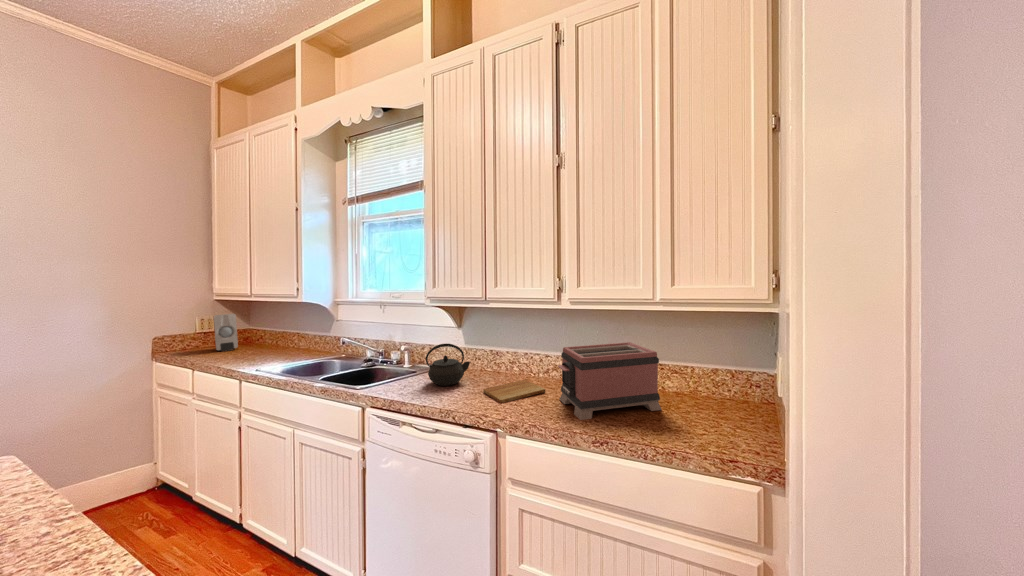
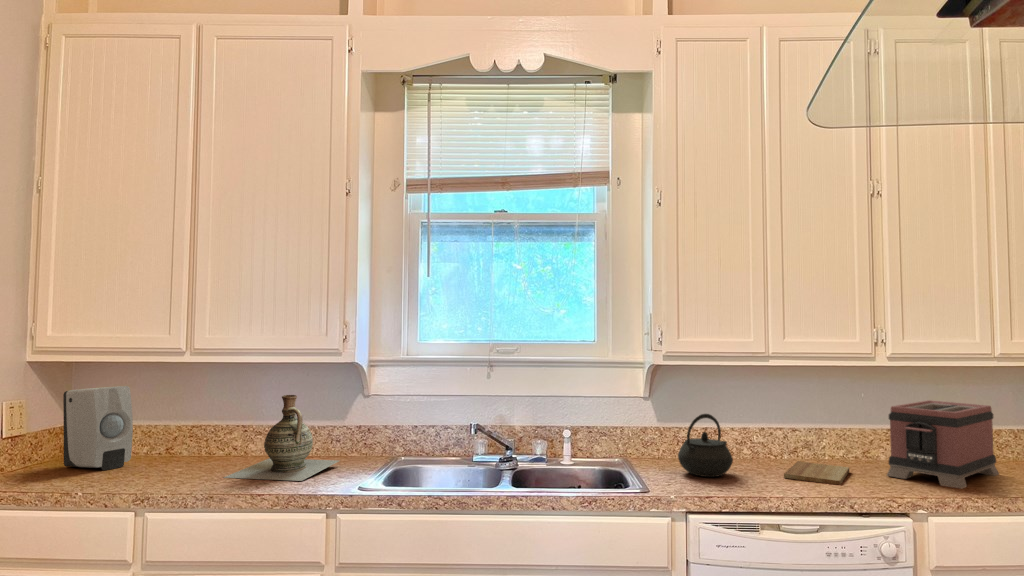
ceramic jug: none [242,321,303,365] -> present [224,395,339,481]

